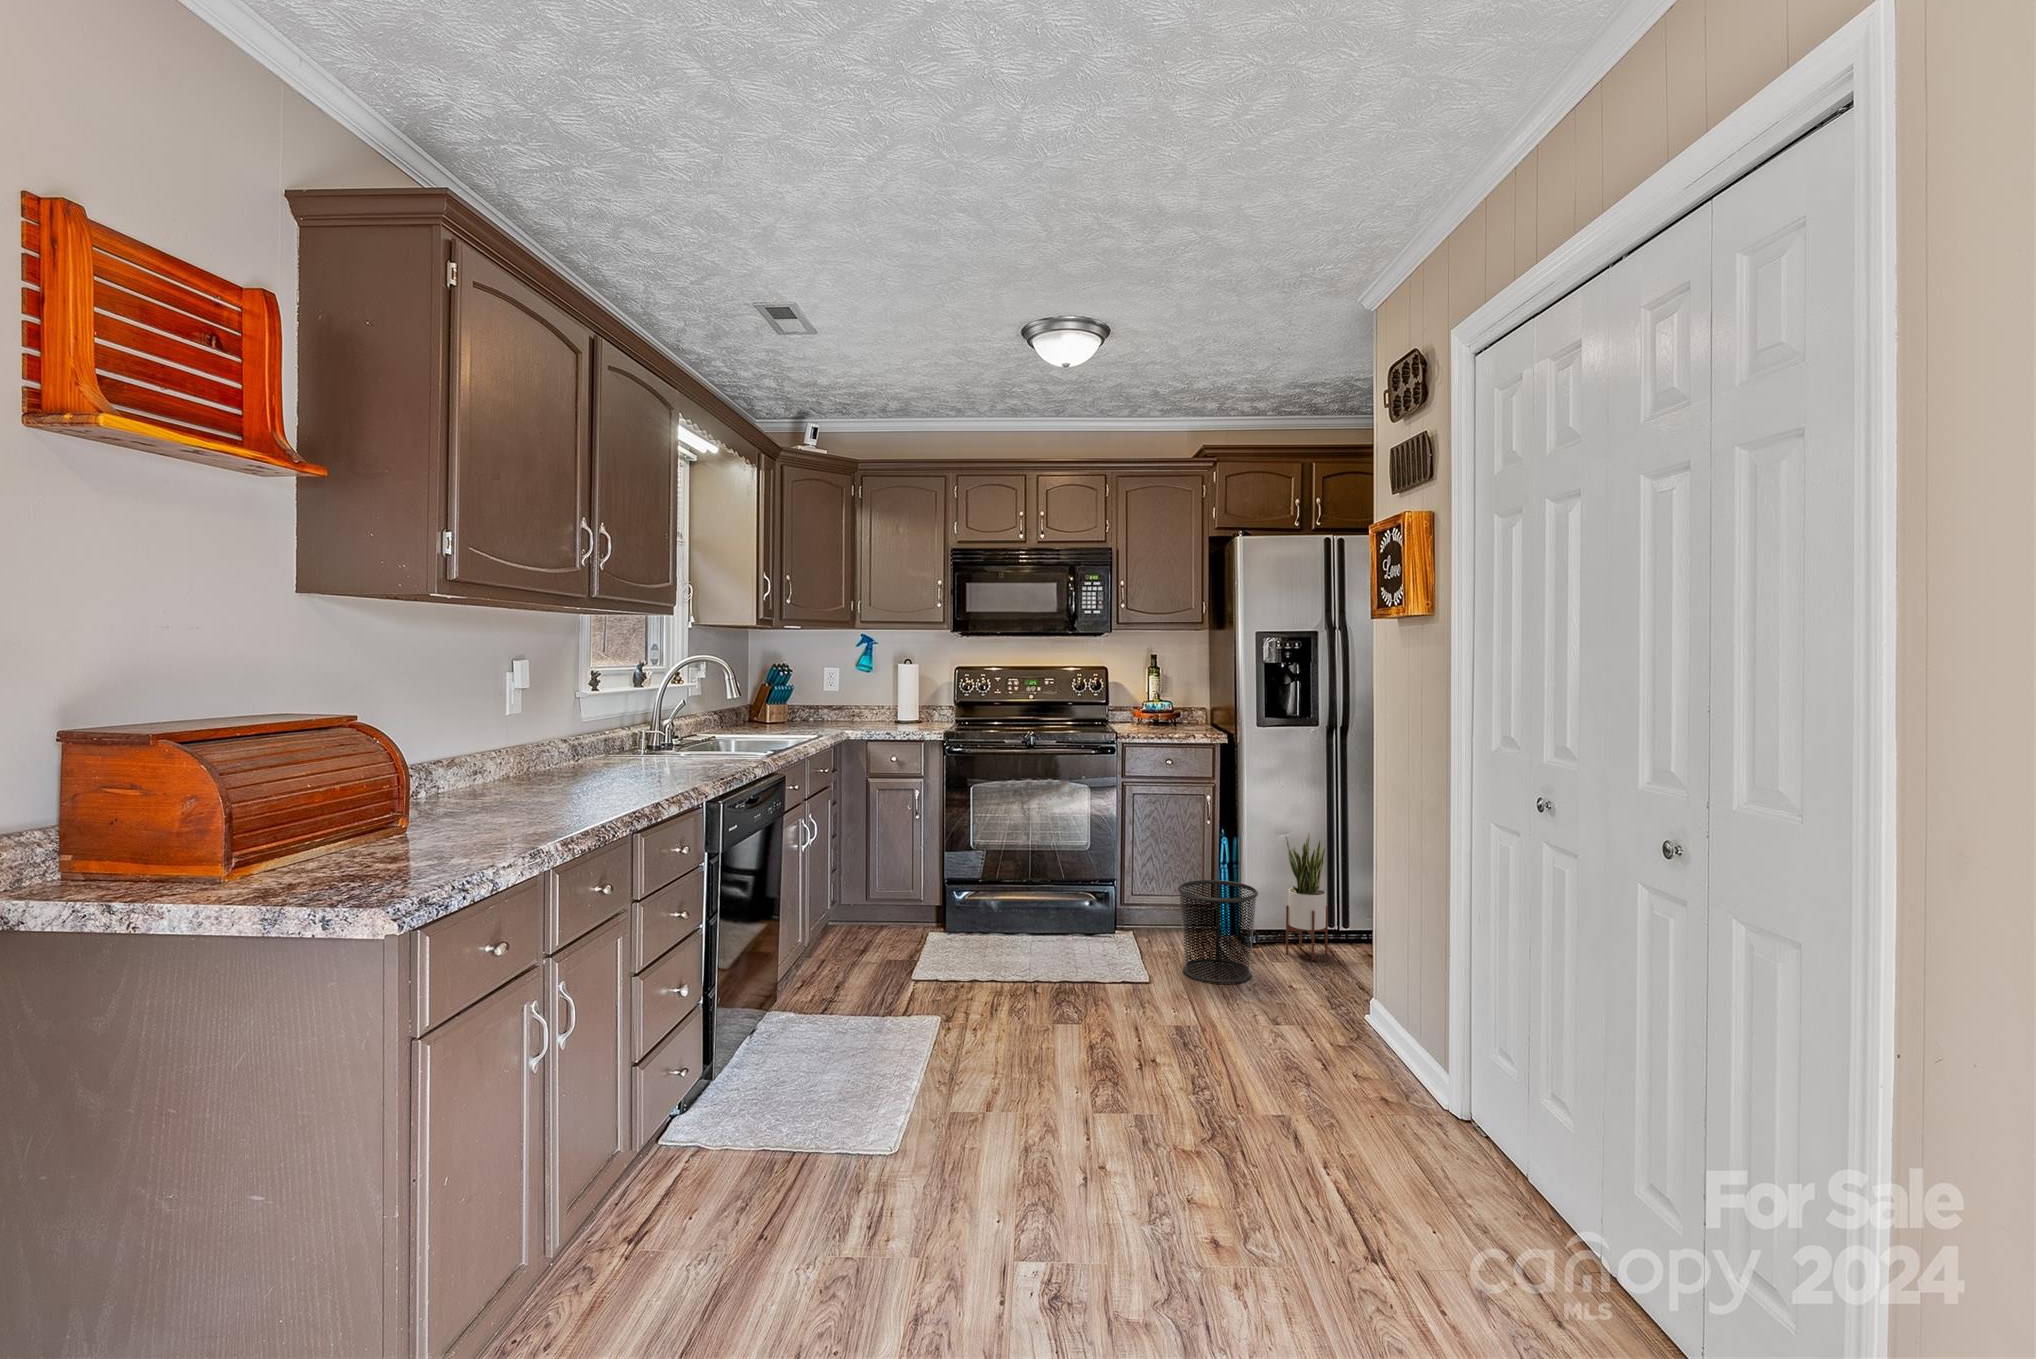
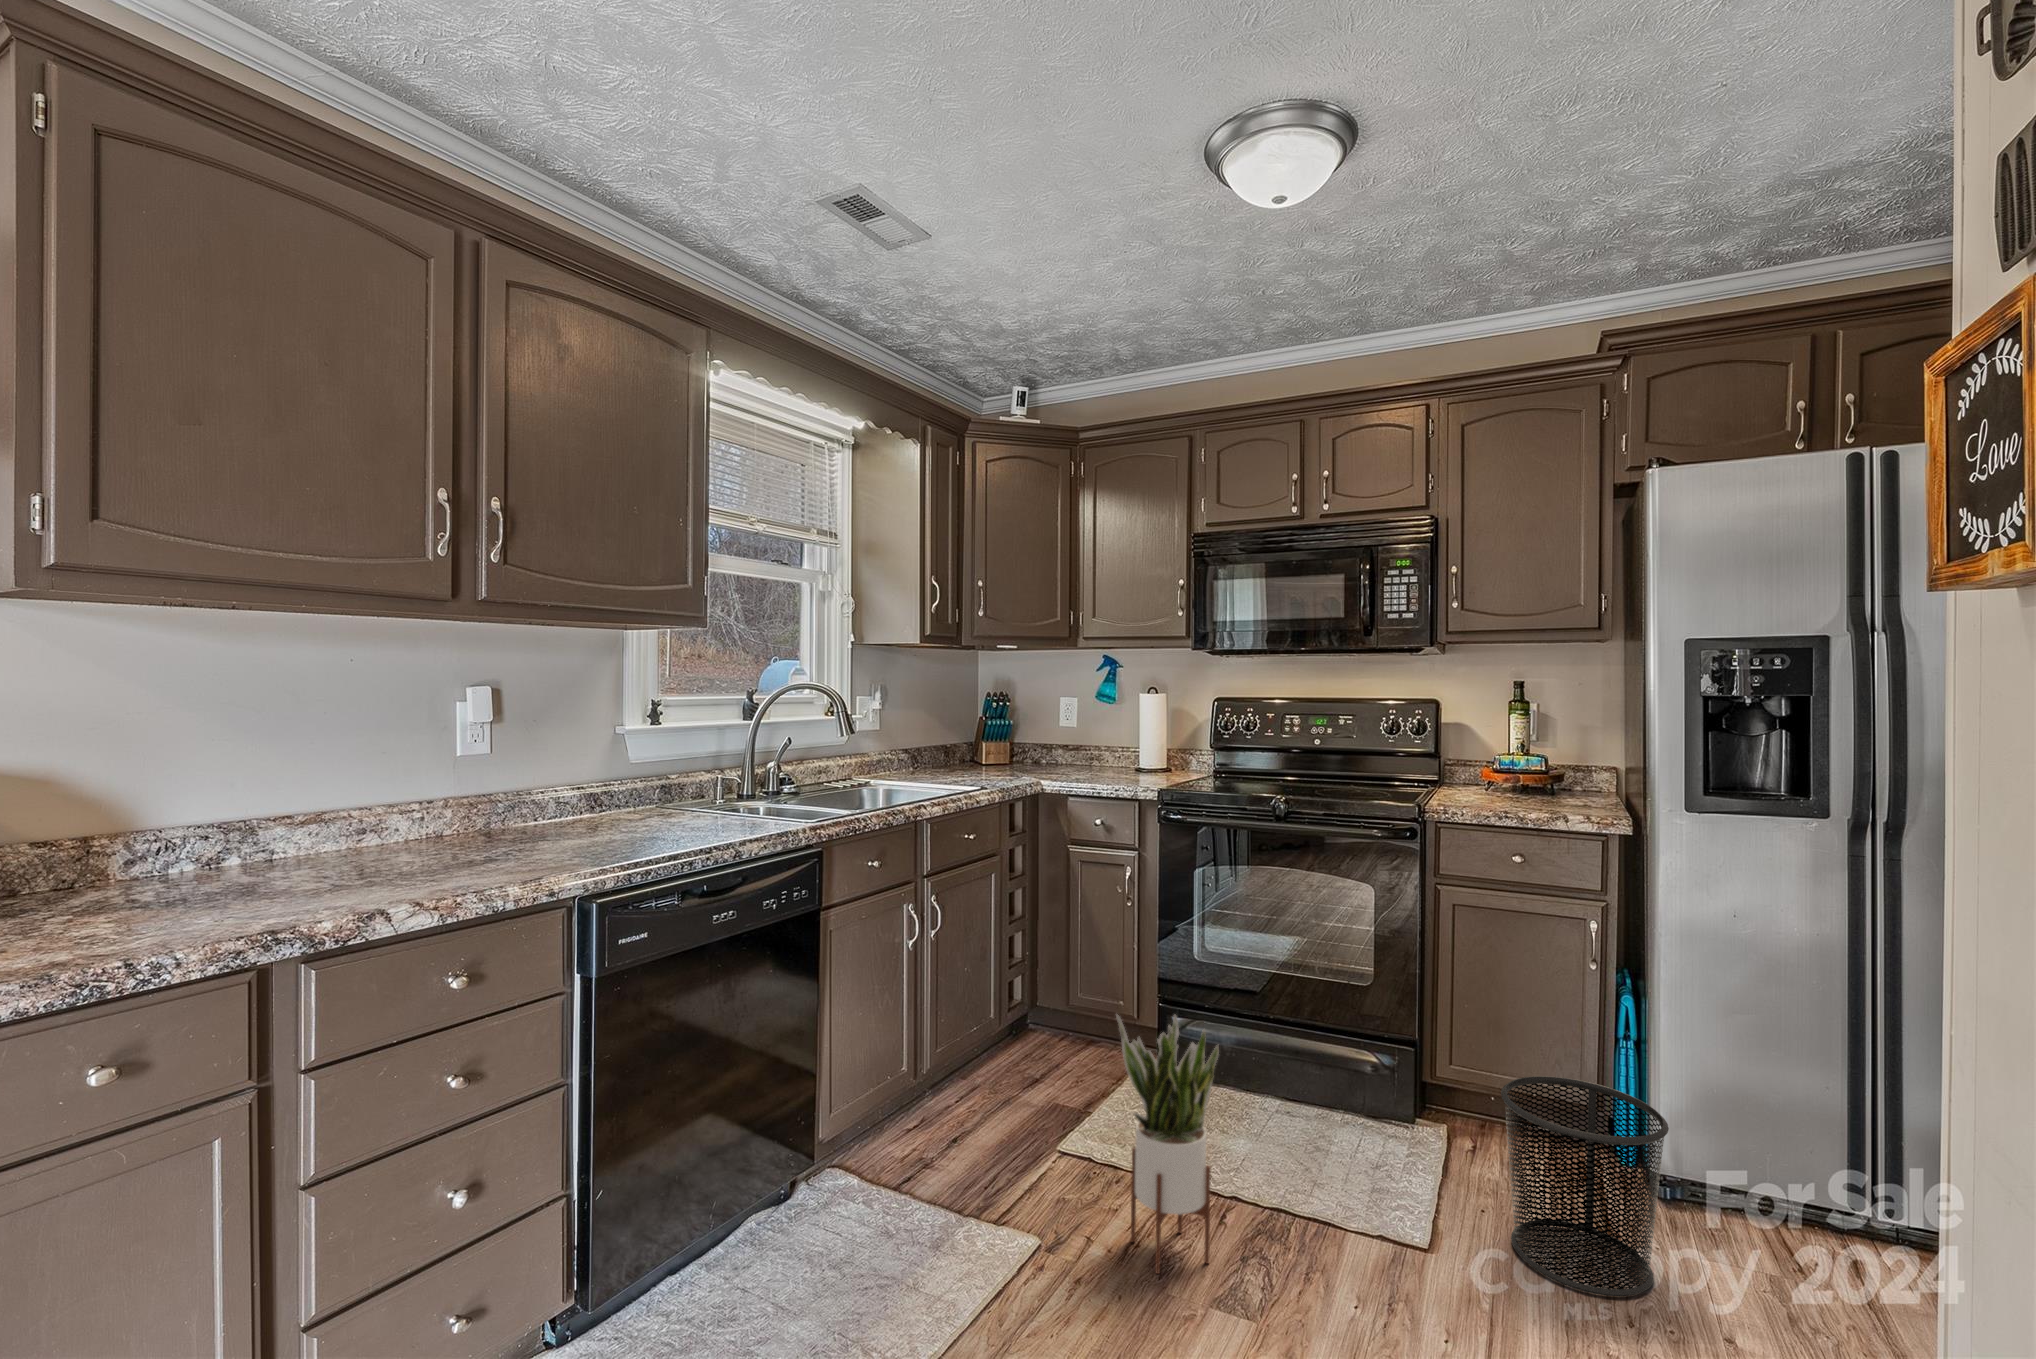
potted plant: present [1285,833,1328,960] -> present [1116,1015,1219,1274]

